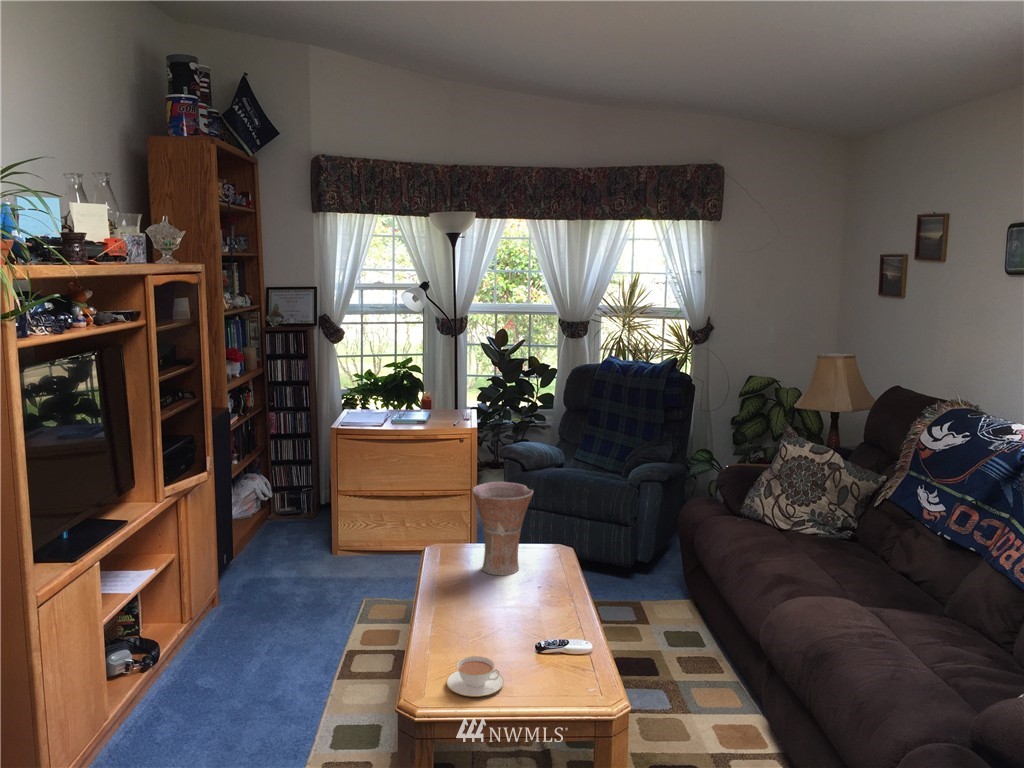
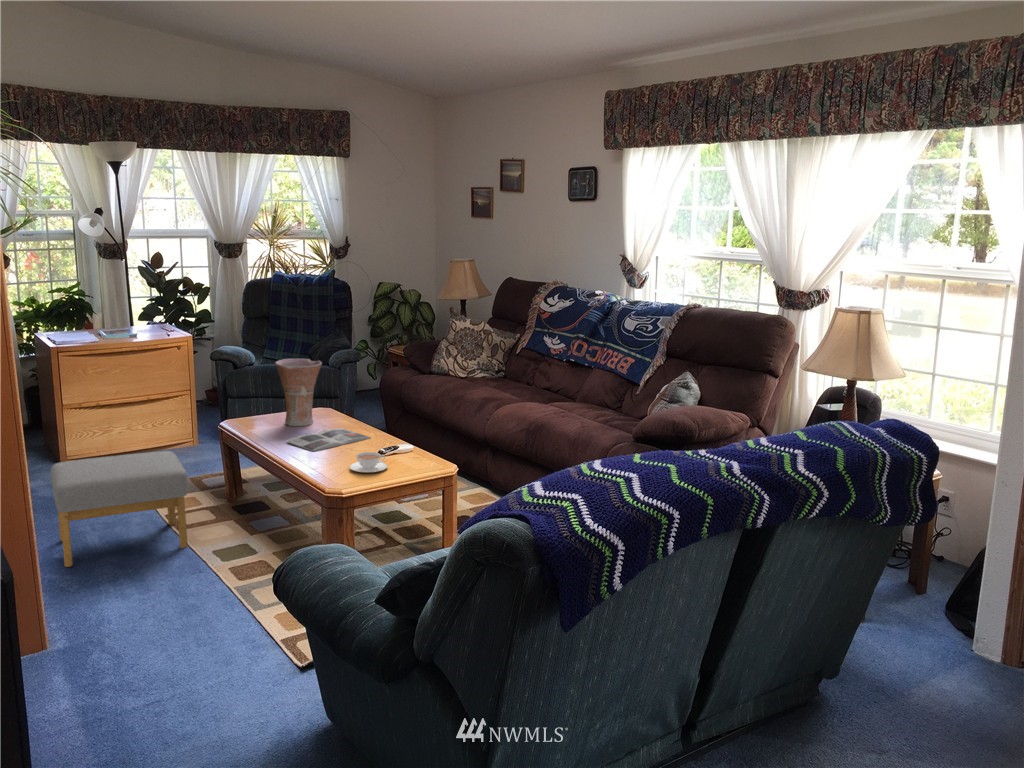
footstool: none [173,573,342,712] -> present [51,451,188,567]
magazine: none [442,591,553,627] -> present [287,428,371,451]

